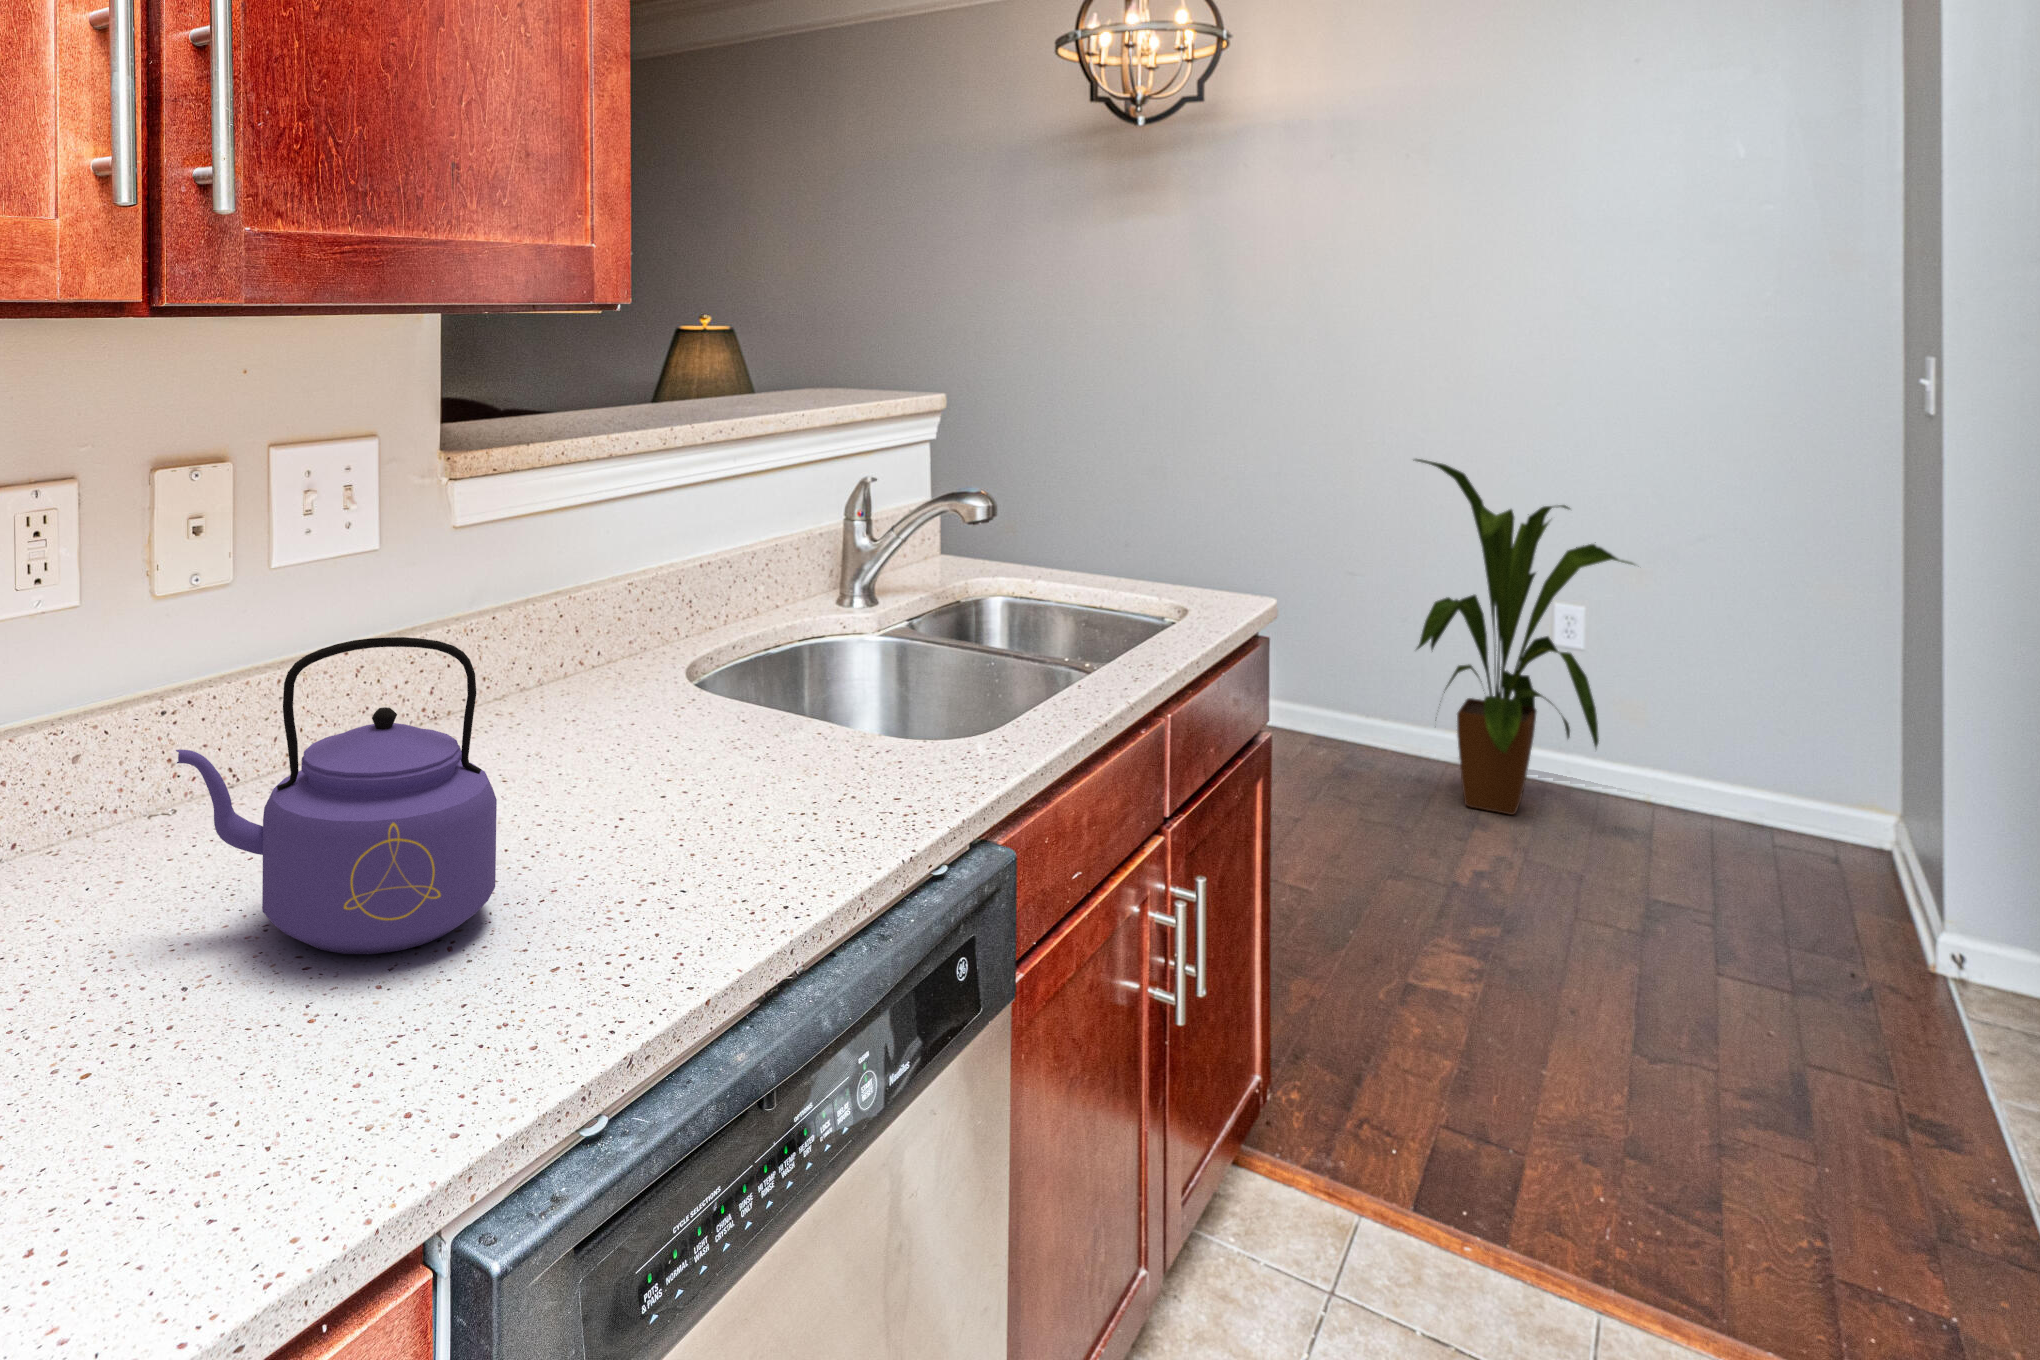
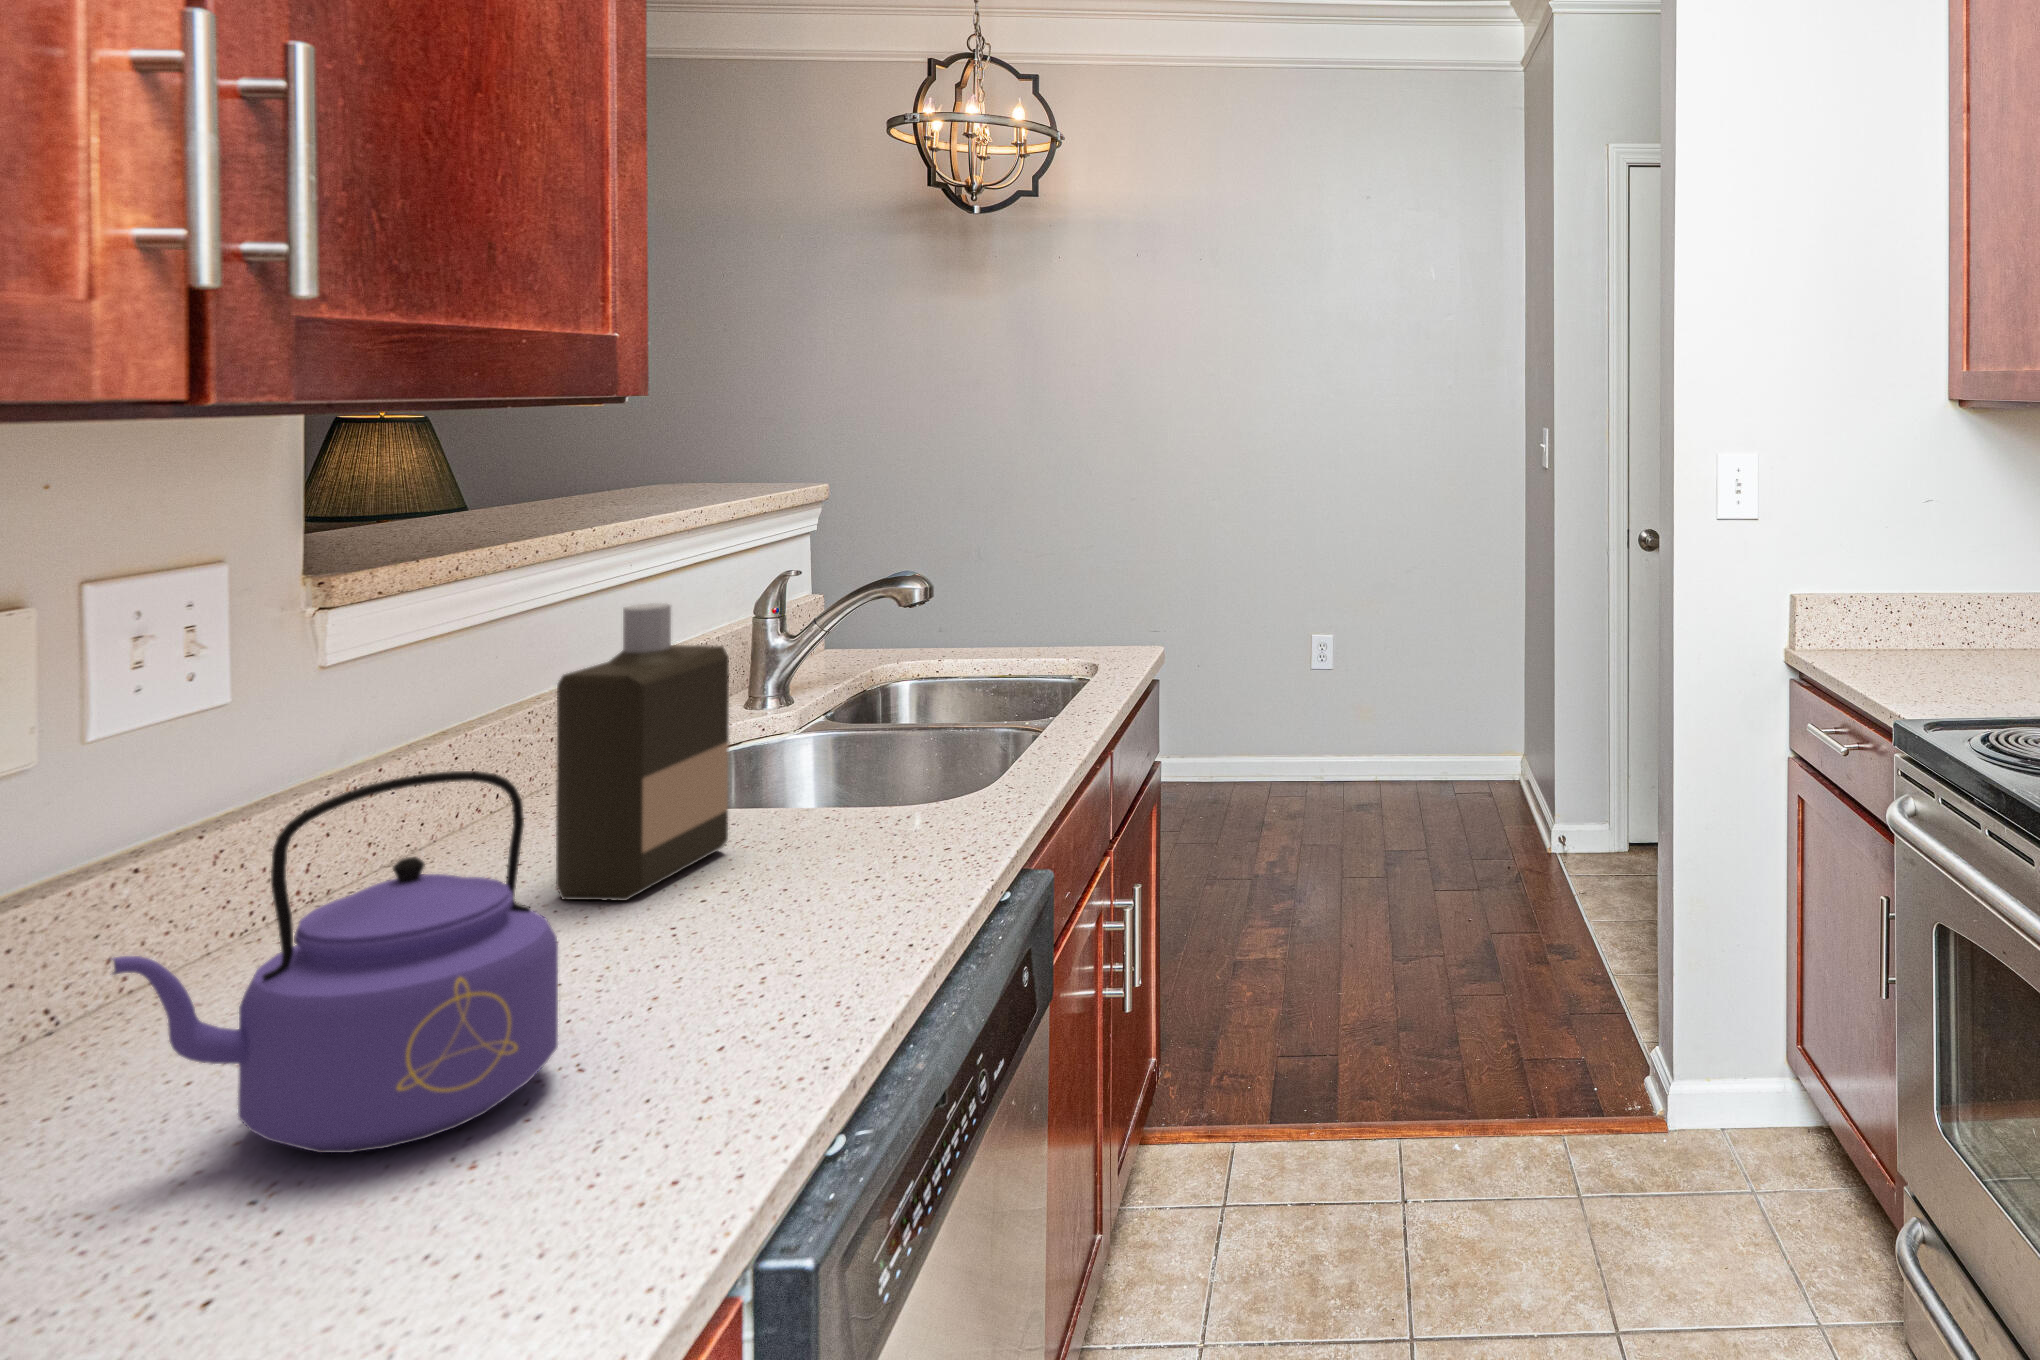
house plant: present [1415,459,1633,815] -> none [1241,515,1447,821]
bottle: none [593,501,745,771] -> present [556,603,729,901]

